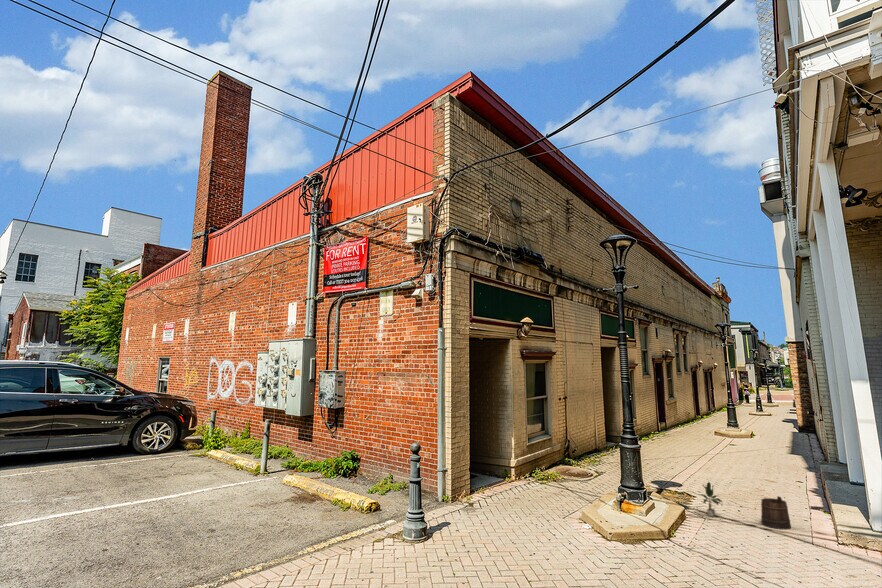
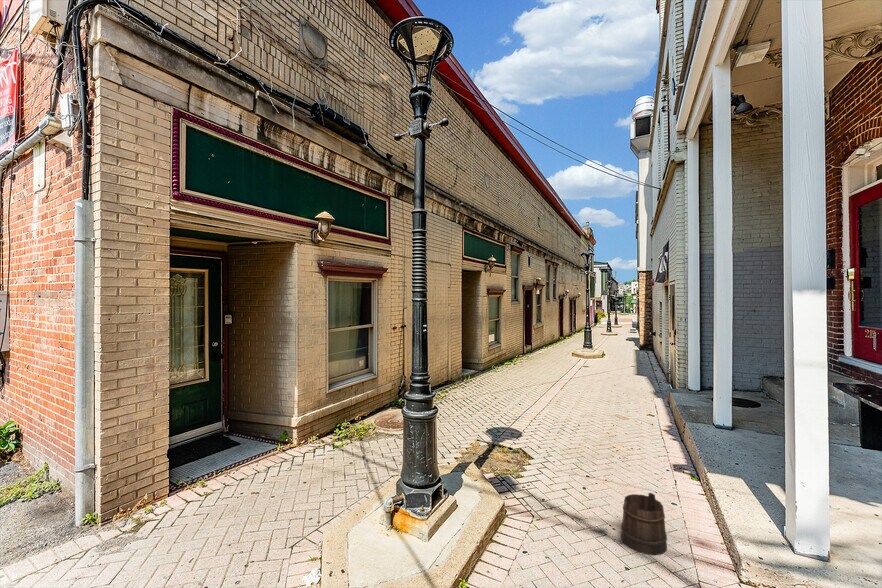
potted plant: present [699,482,722,517] -> none [529,464,566,519]

